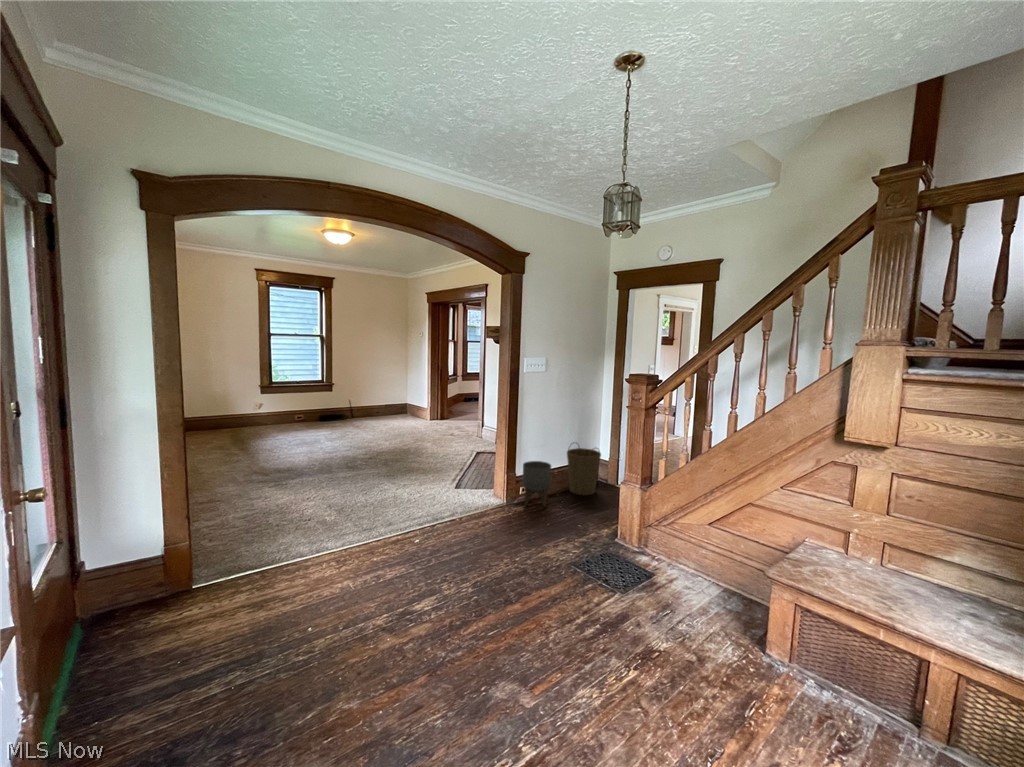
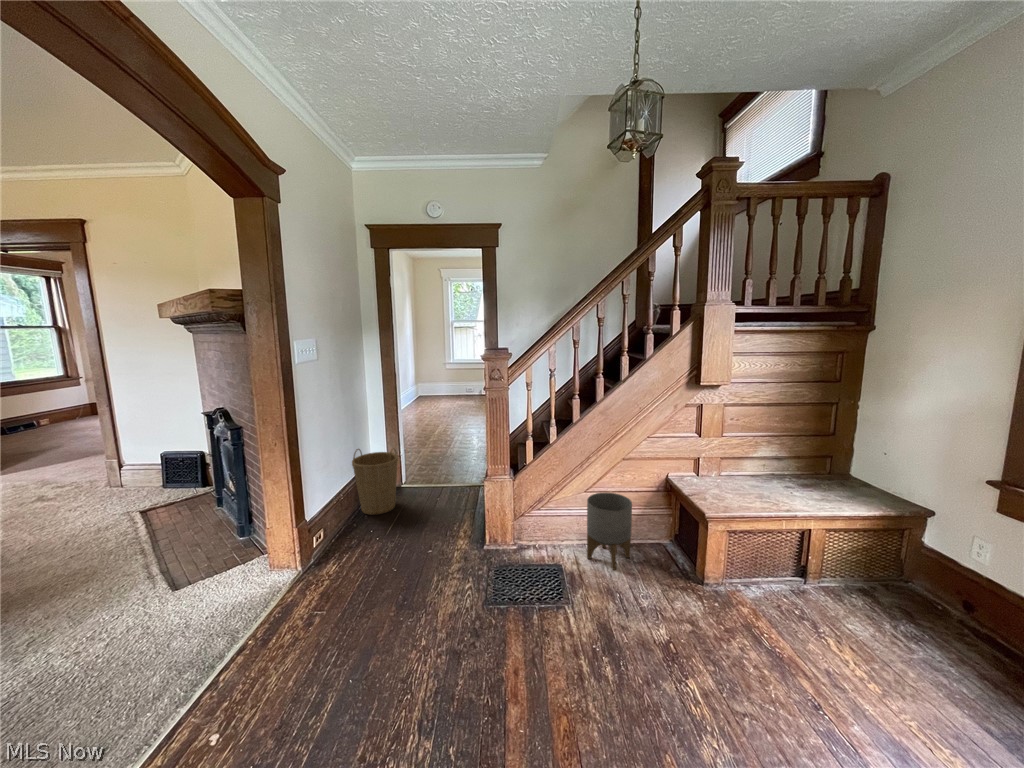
planter: present [522,461,551,507] -> present [587,493,632,570]

